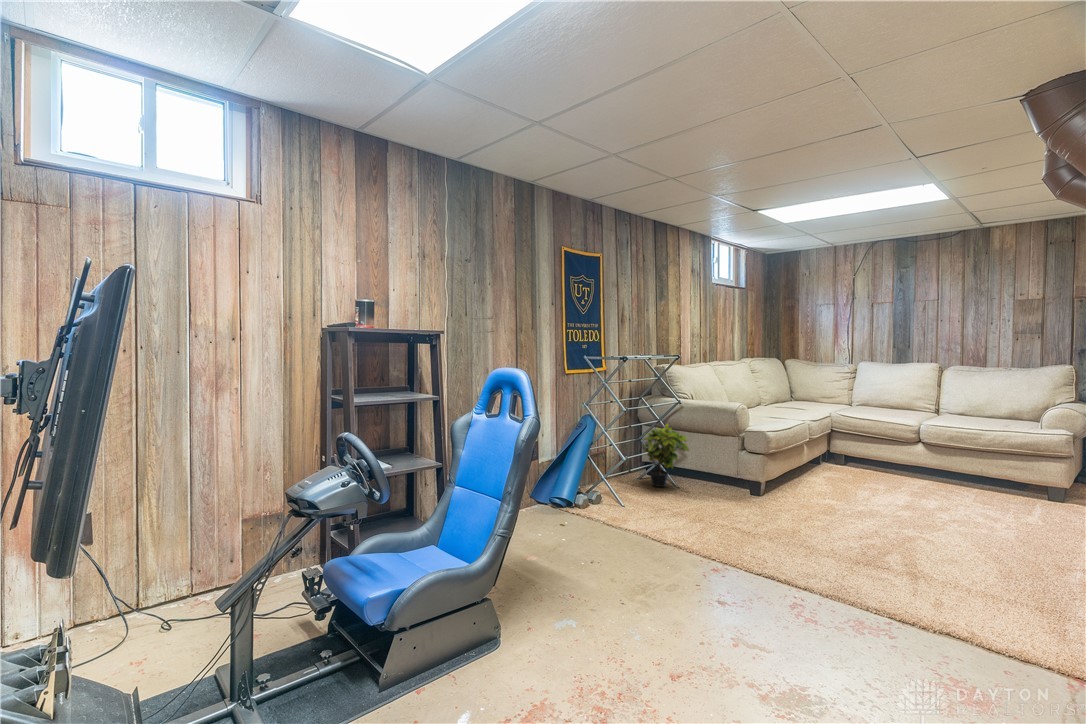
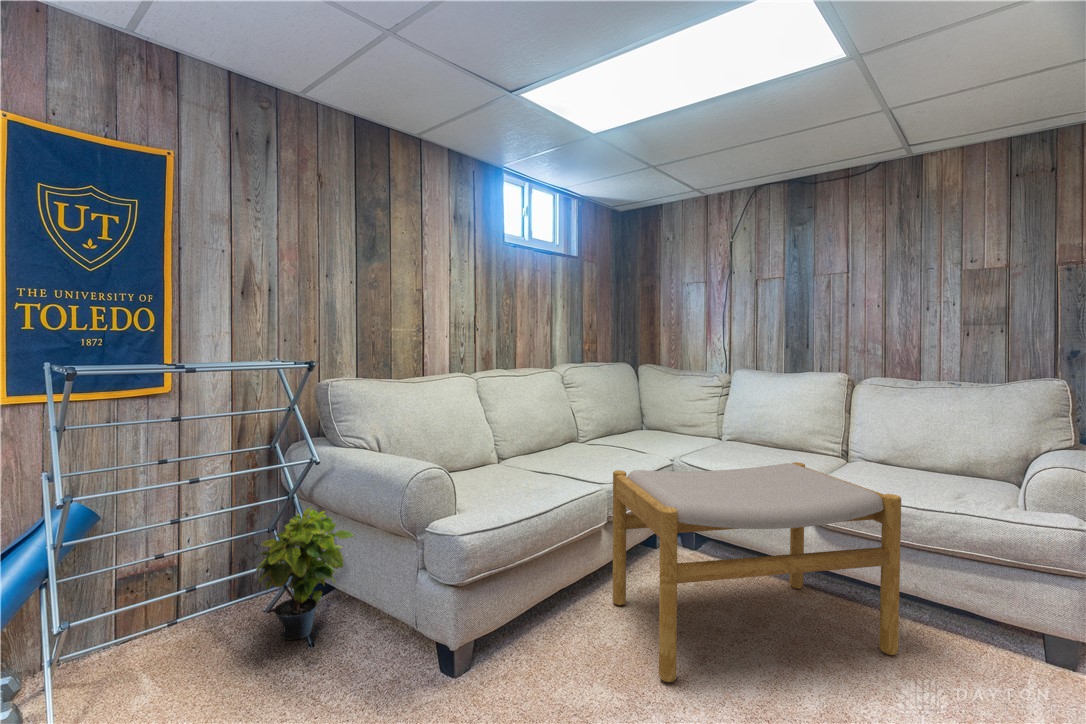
footstool: none [811,410,974,500] -> present [613,462,901,682]

